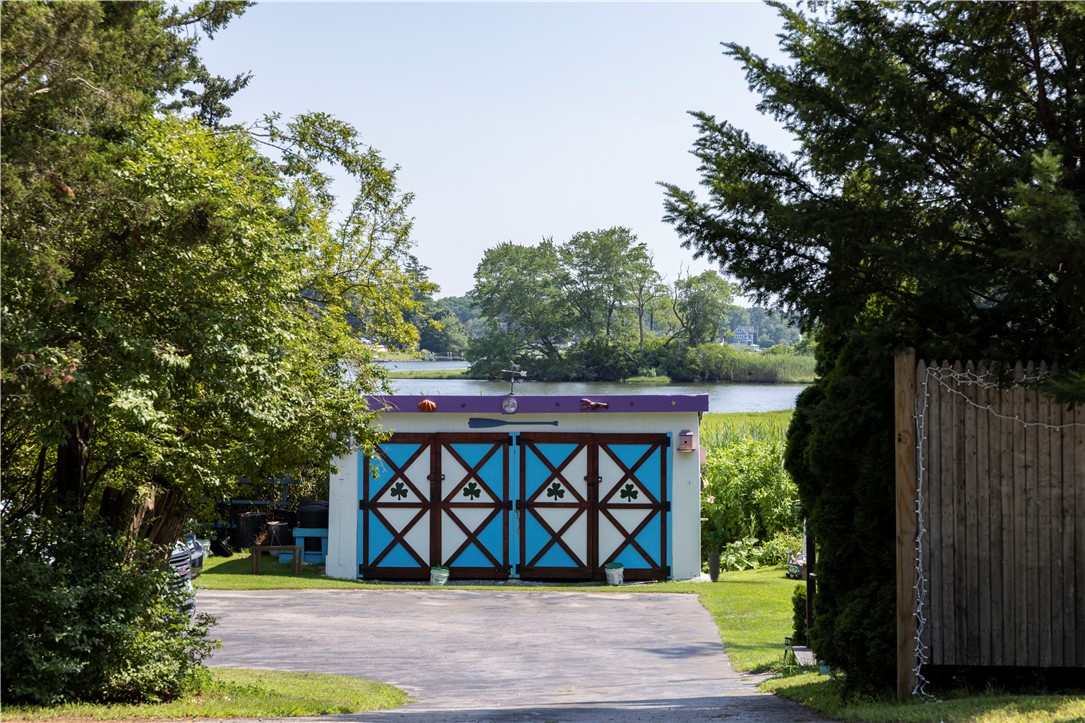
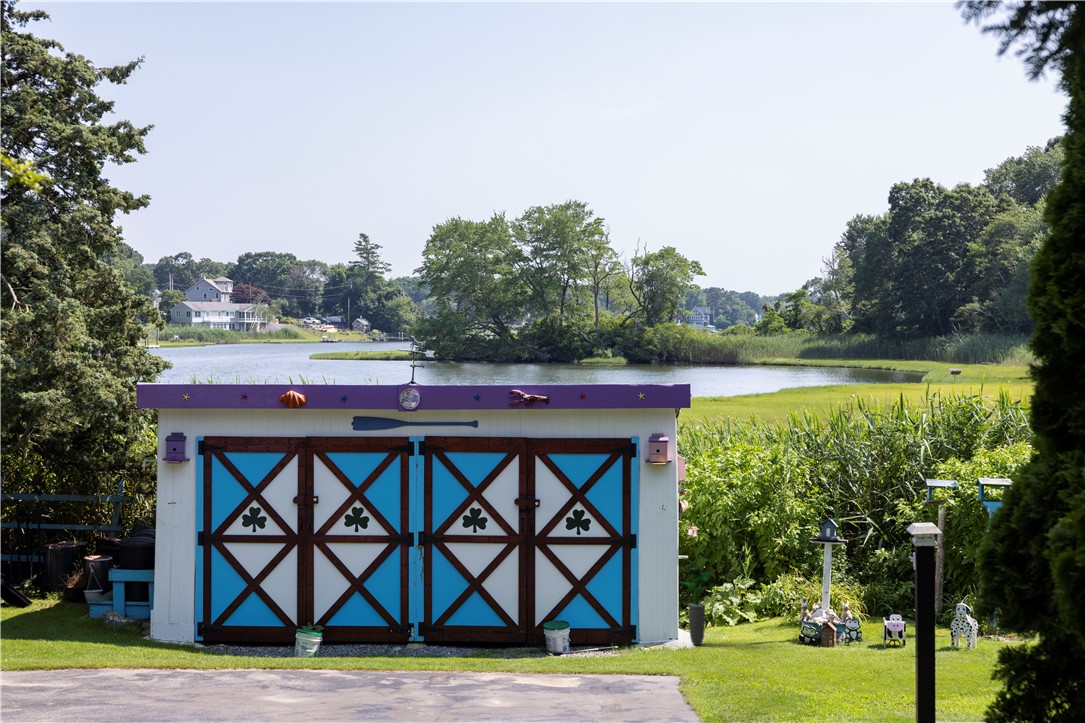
bench: present [250,546,304,575] -> none [50,591,130,634]

